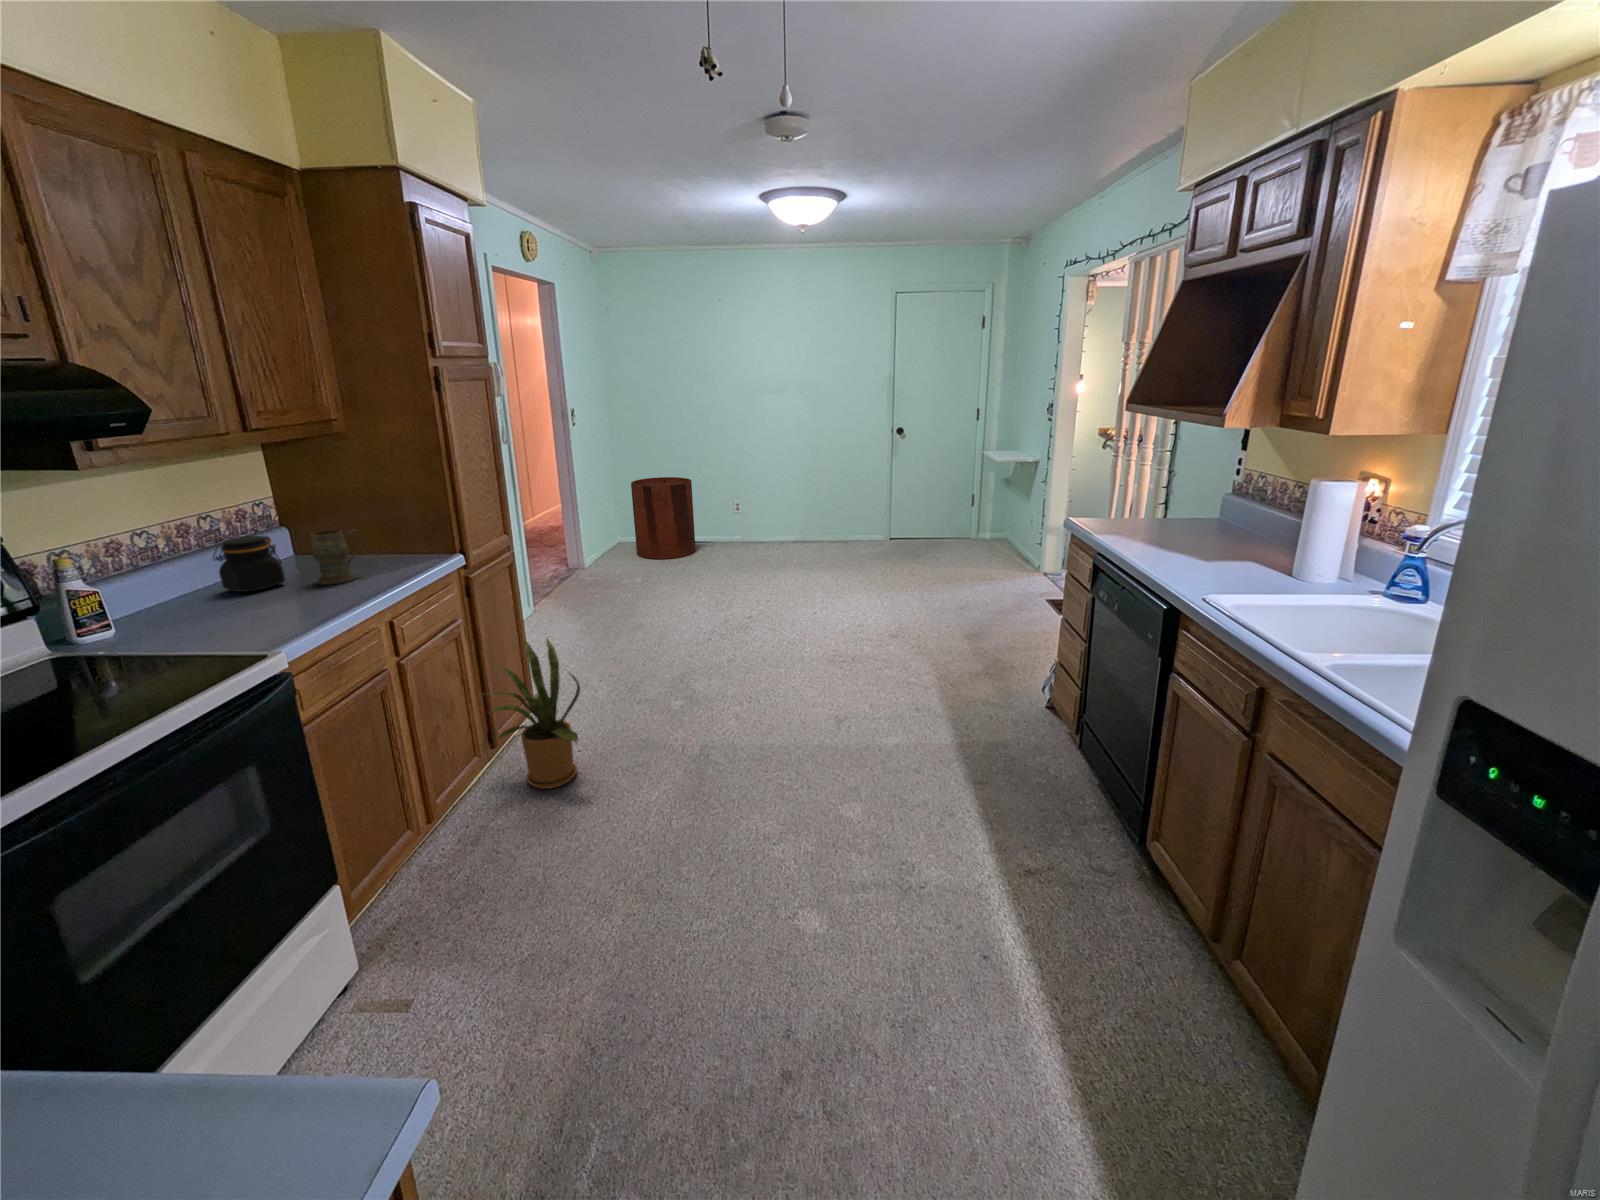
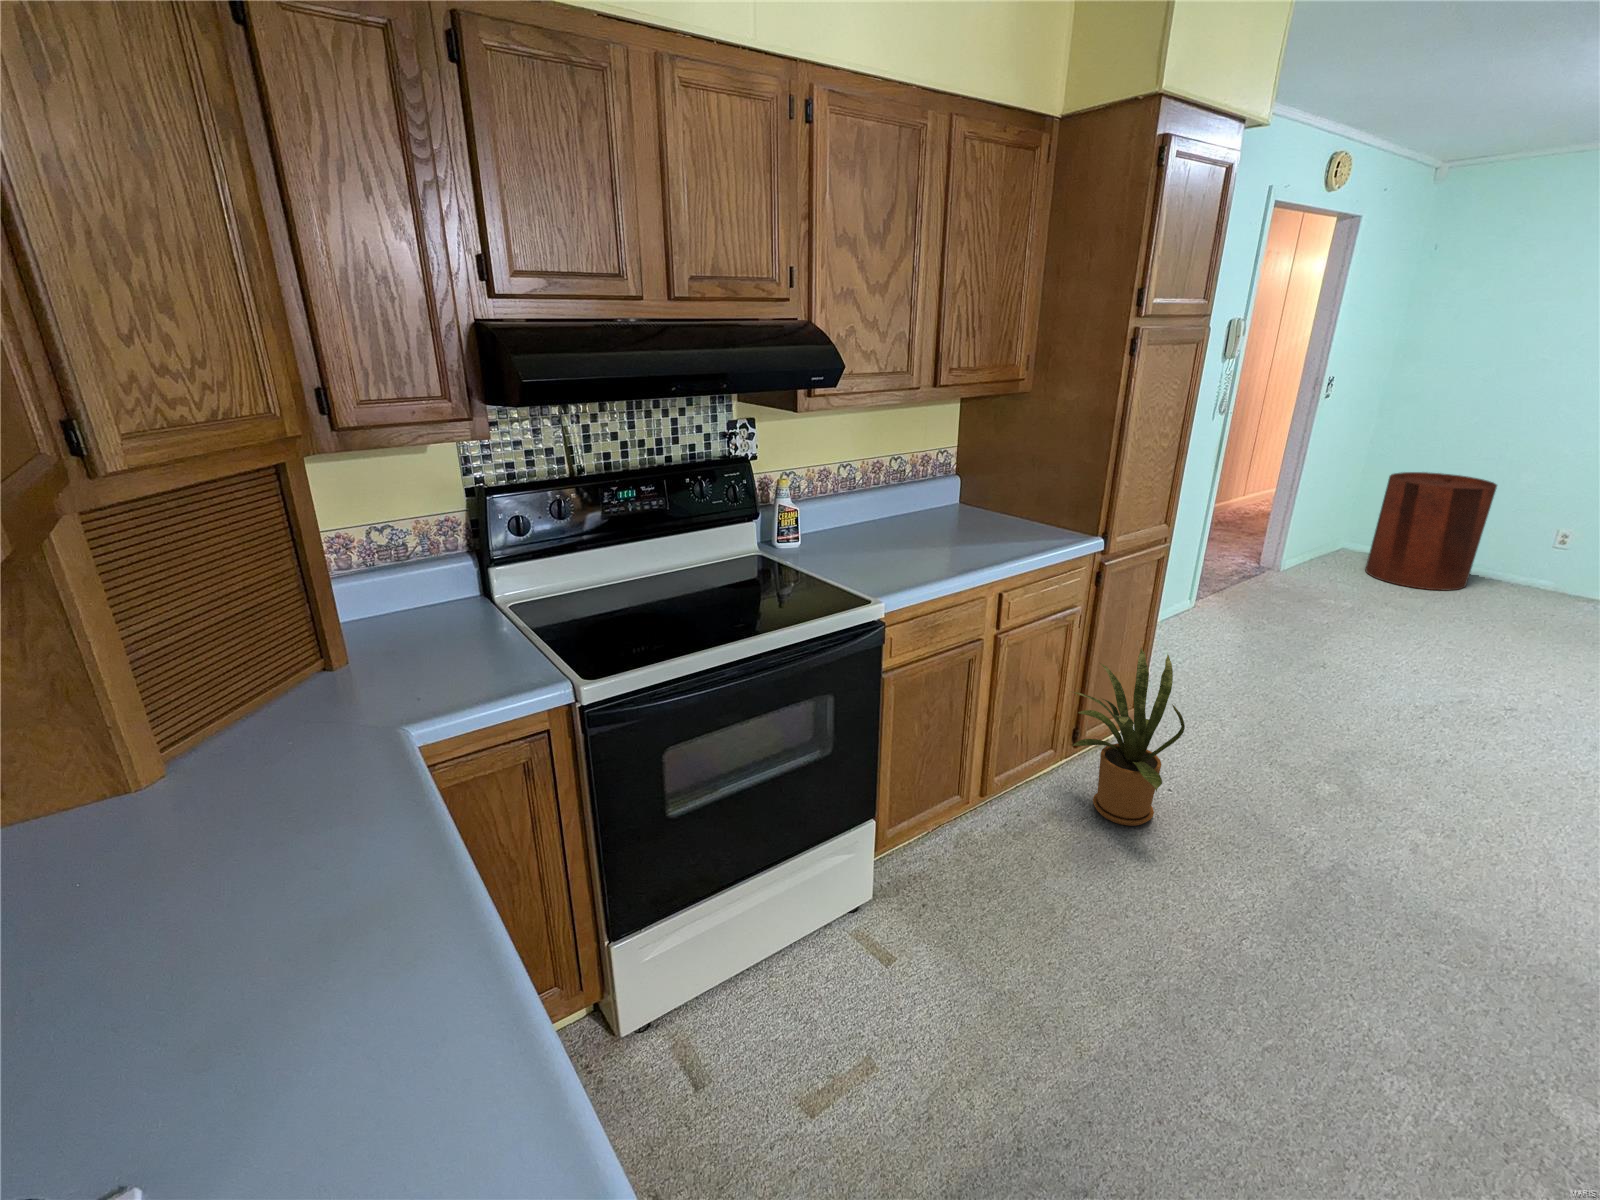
mug: present [311,529,363,585] -> none [955,489,1006,543]
jar: present [214,536,285,592] -> none [886,482,936,532]

